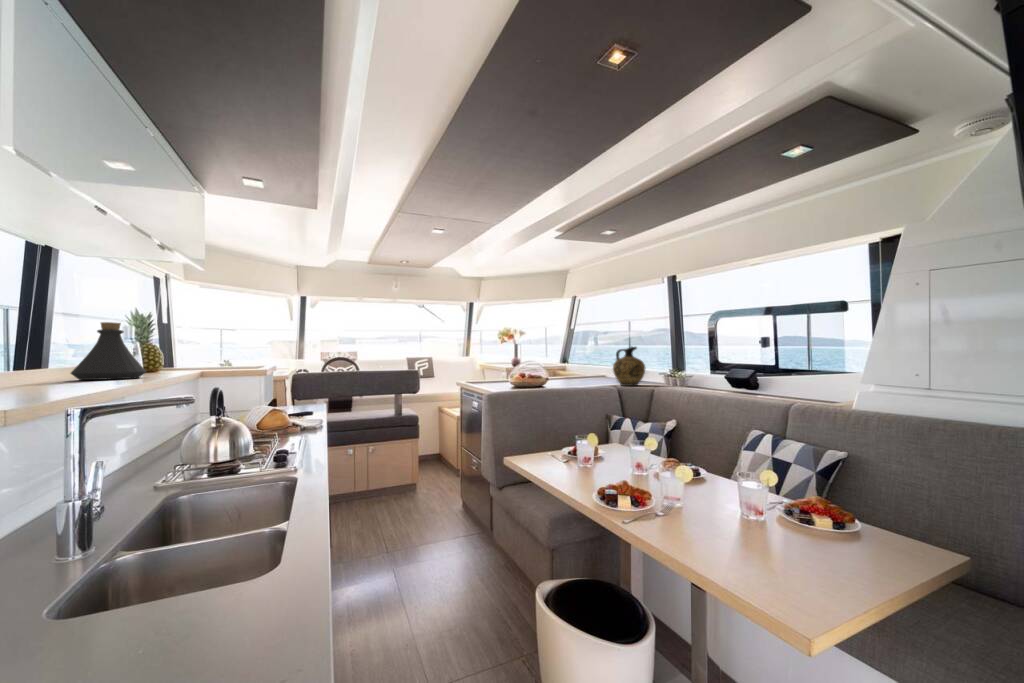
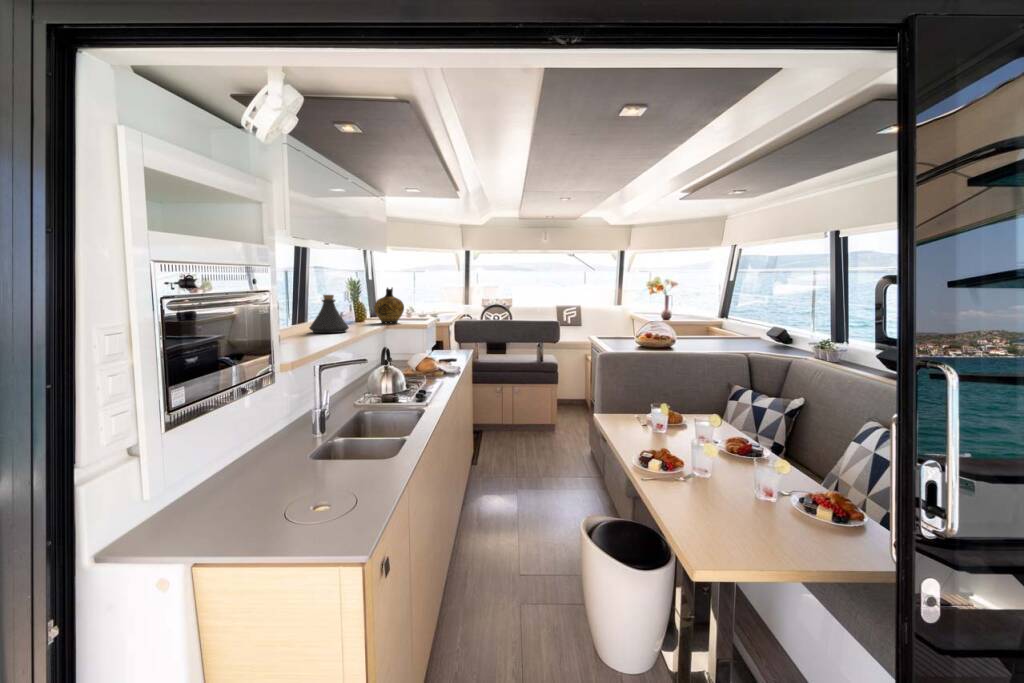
ceramic jug: present [613,347,645,386] -> present [374,288,404,323]

